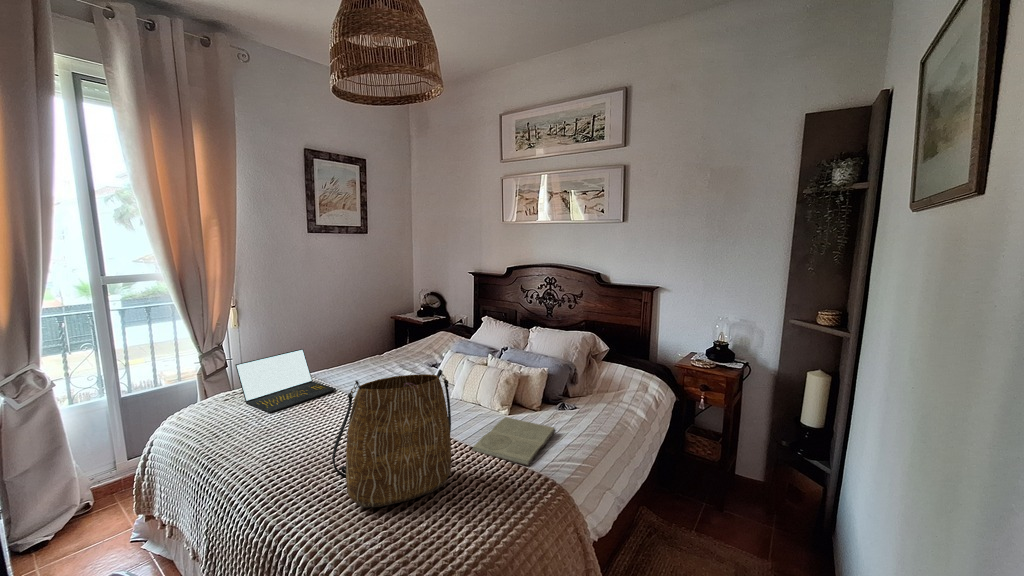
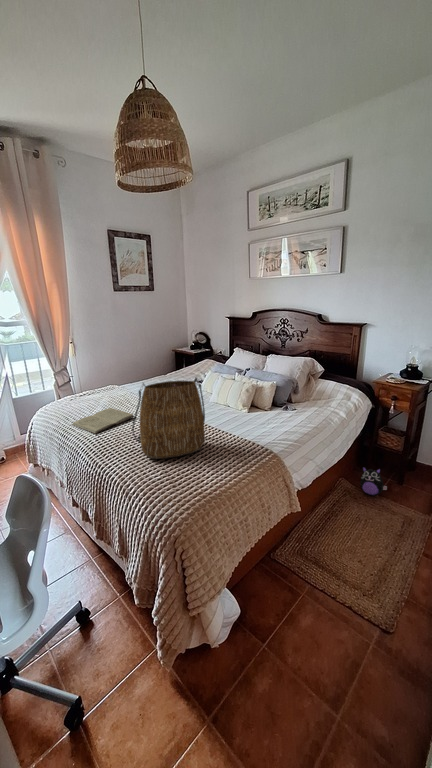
laptop: present [235,349,336,413] -> none [75,369,136,407]
book: present [472,417,556,466] -> present [72,408,133,434]
plush toy: none [668,488,705,532] -> present [360,467,387,496]

